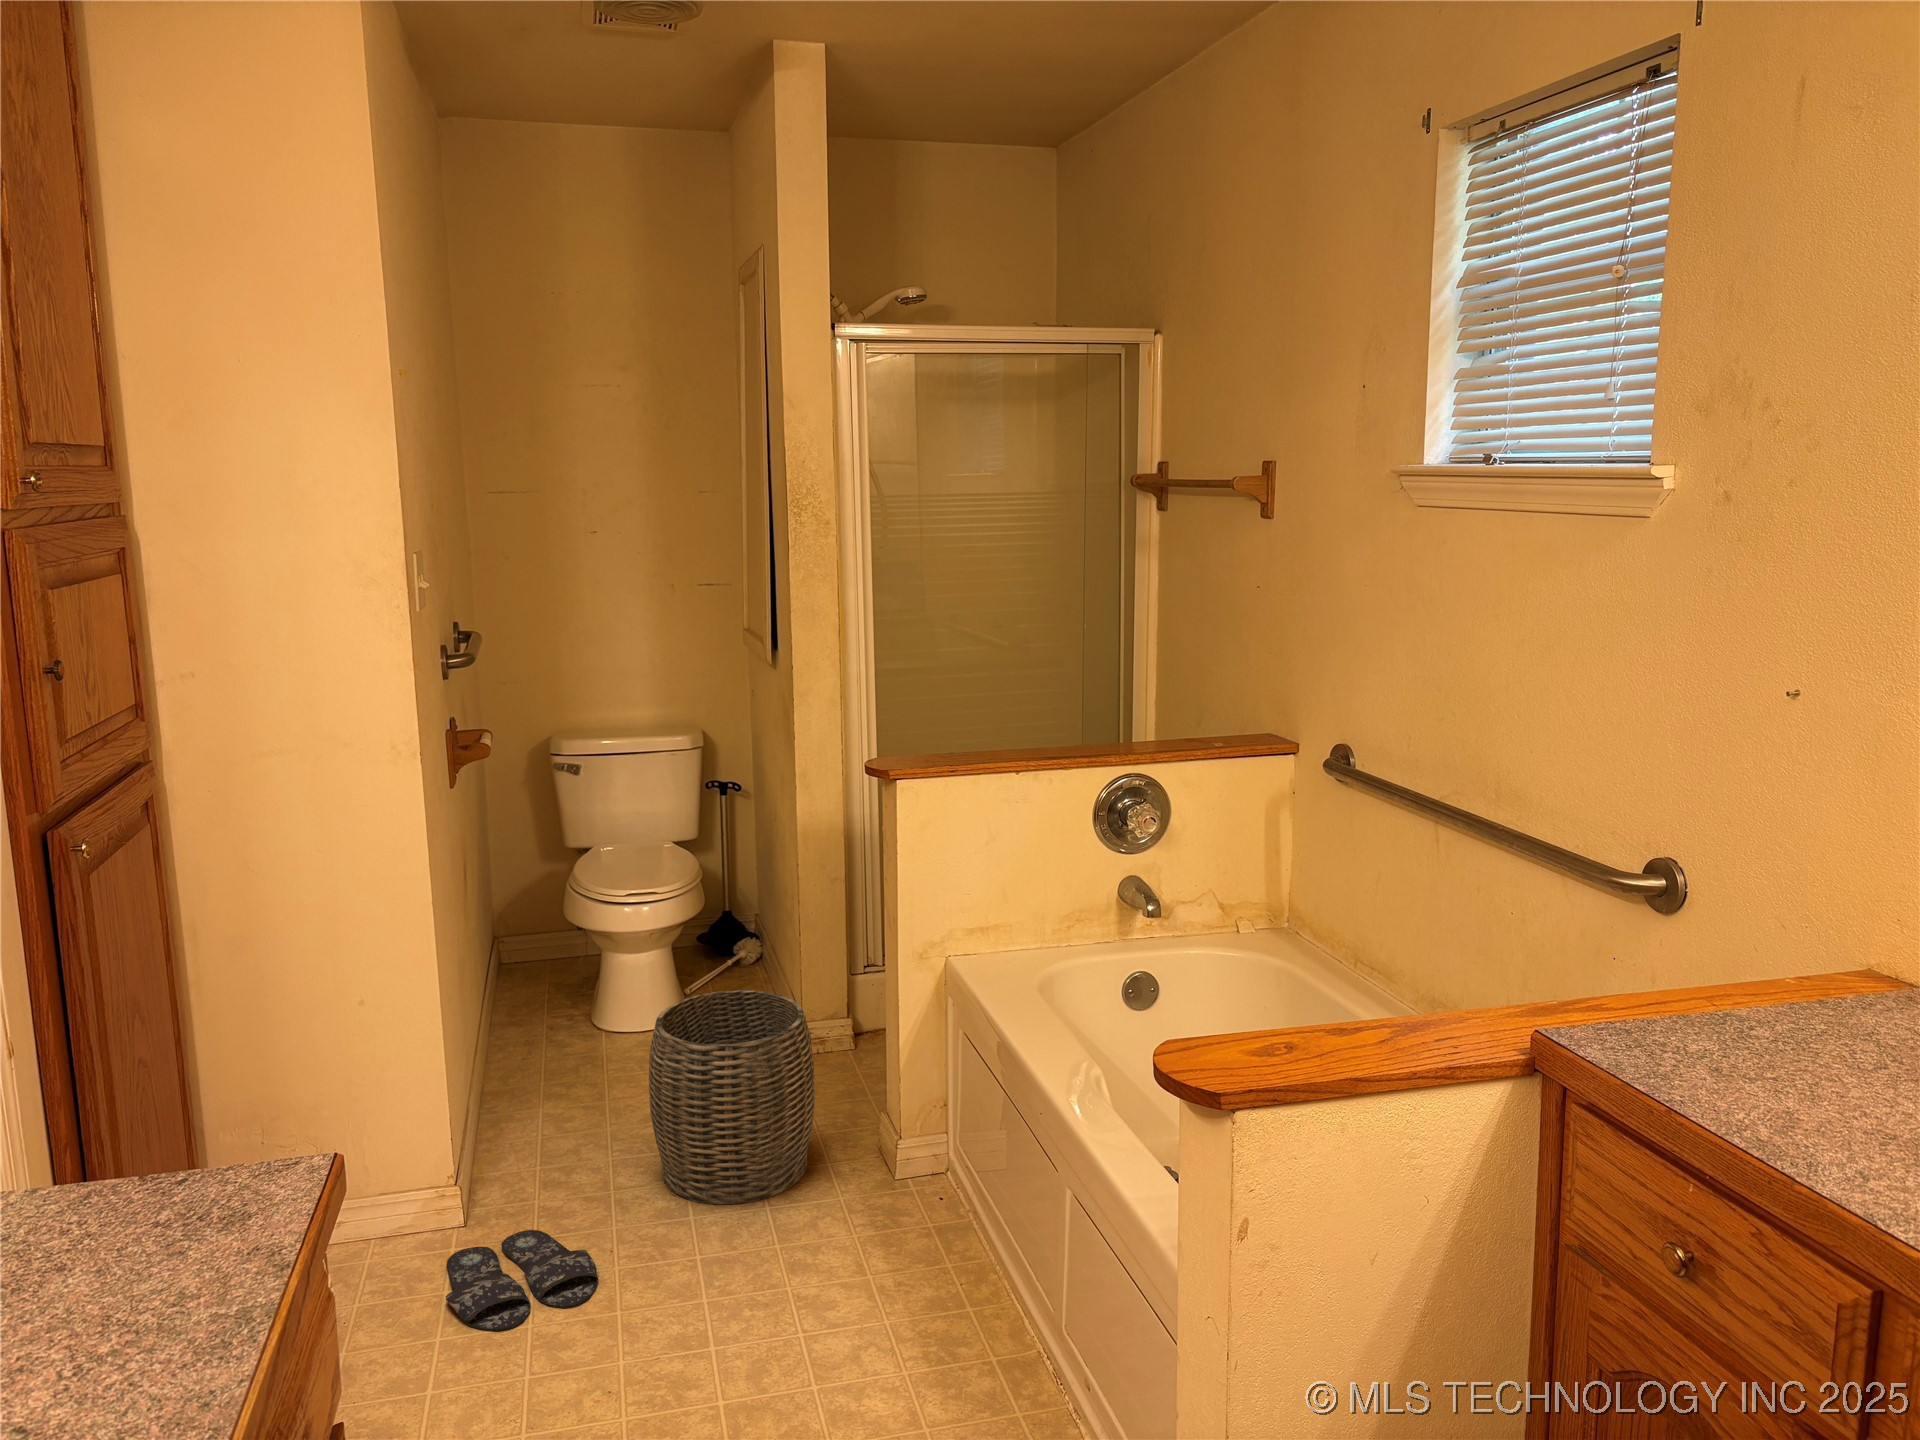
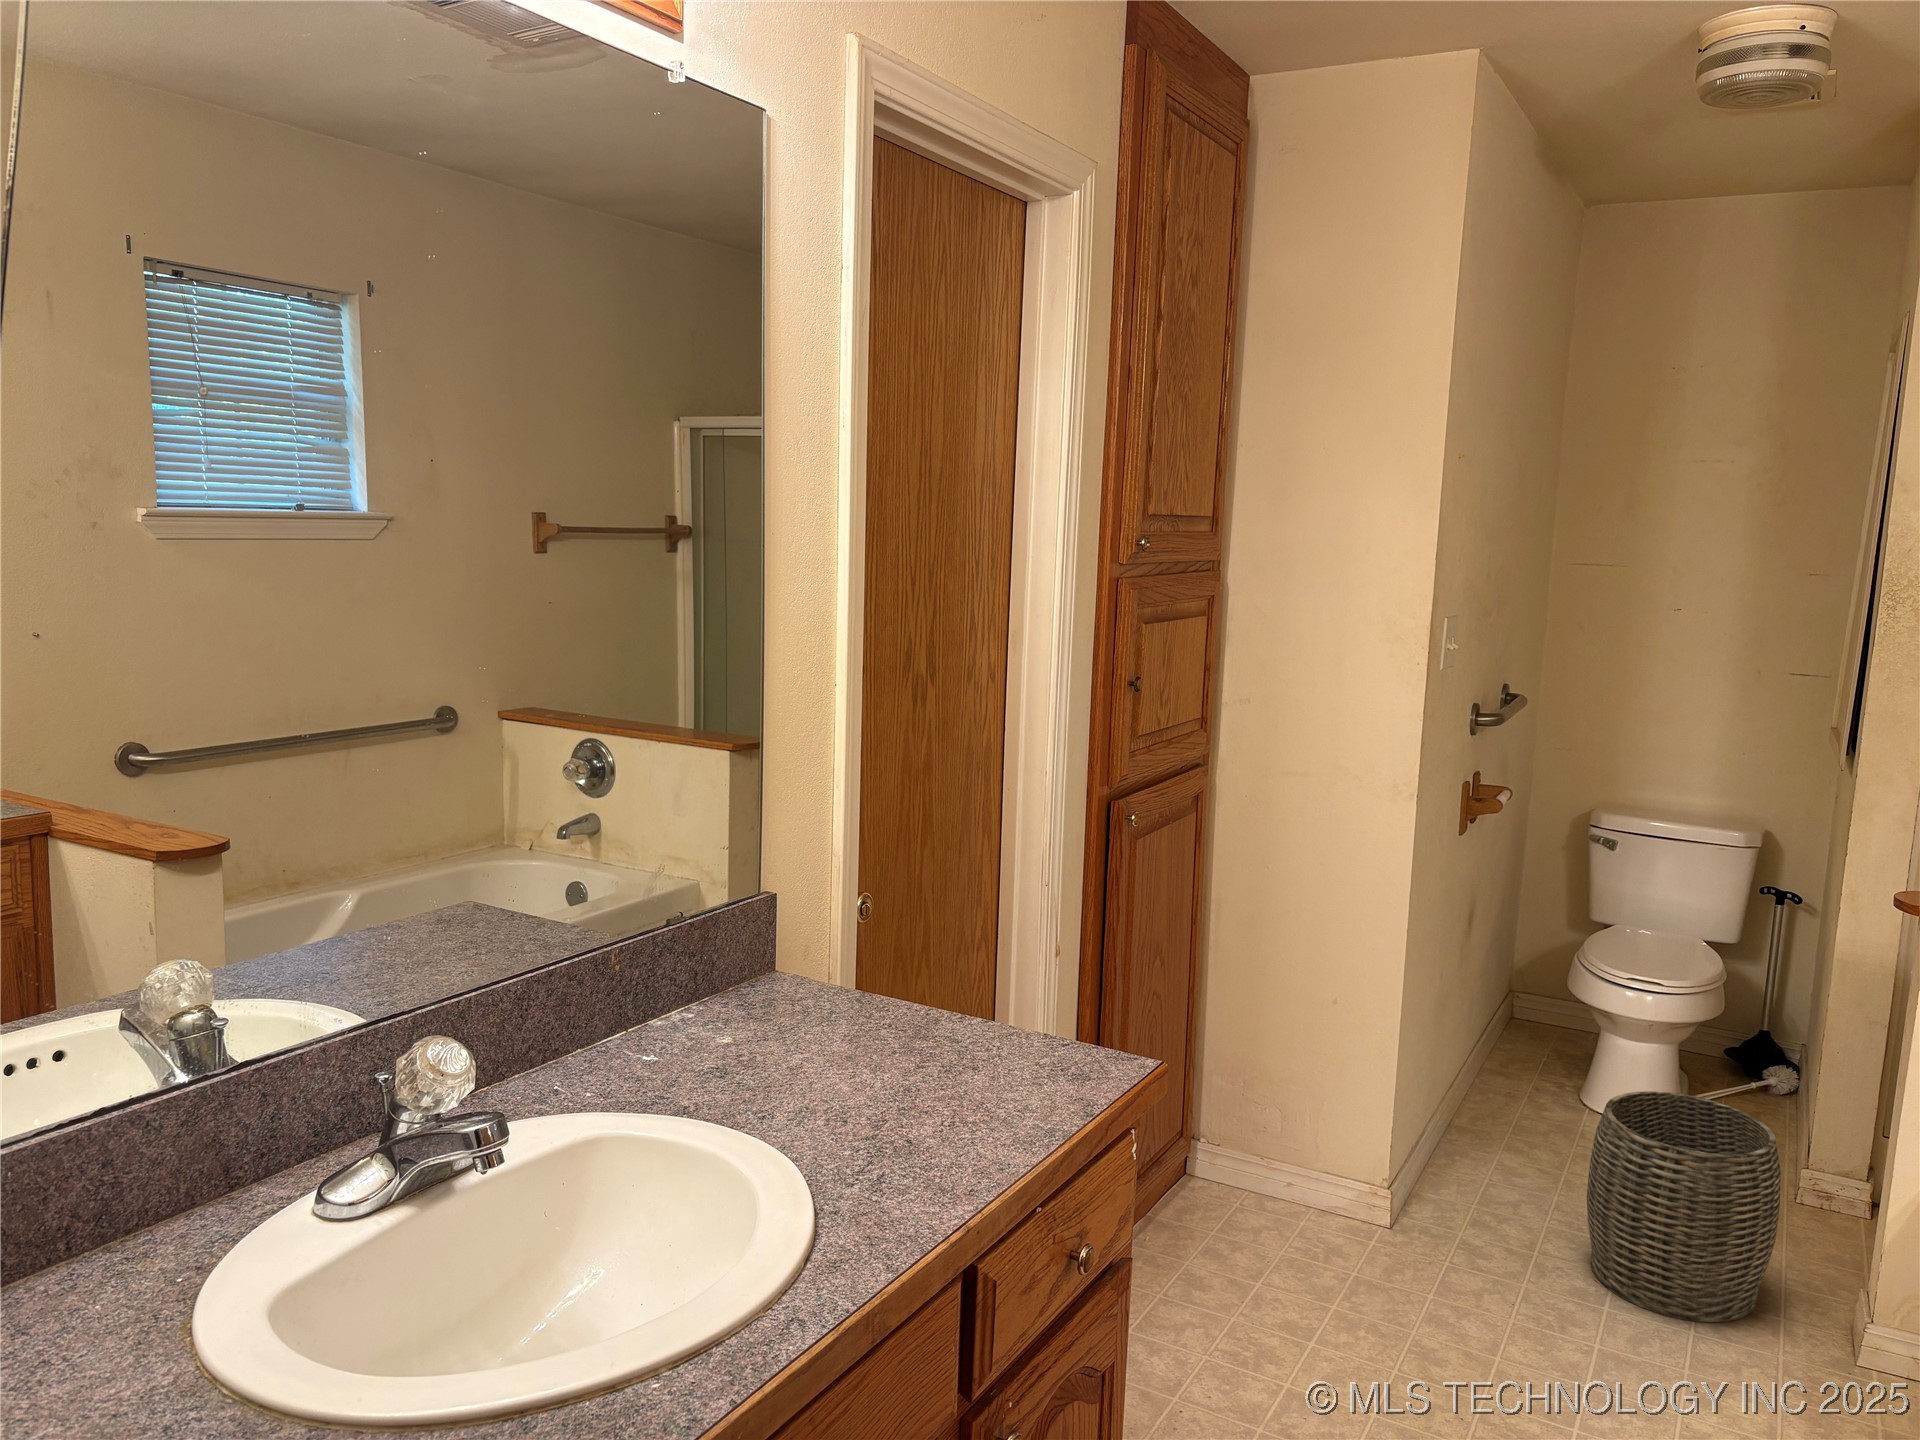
slippers: present [446,1230,598,1331] -> none [1352,1245,1491,1334]

